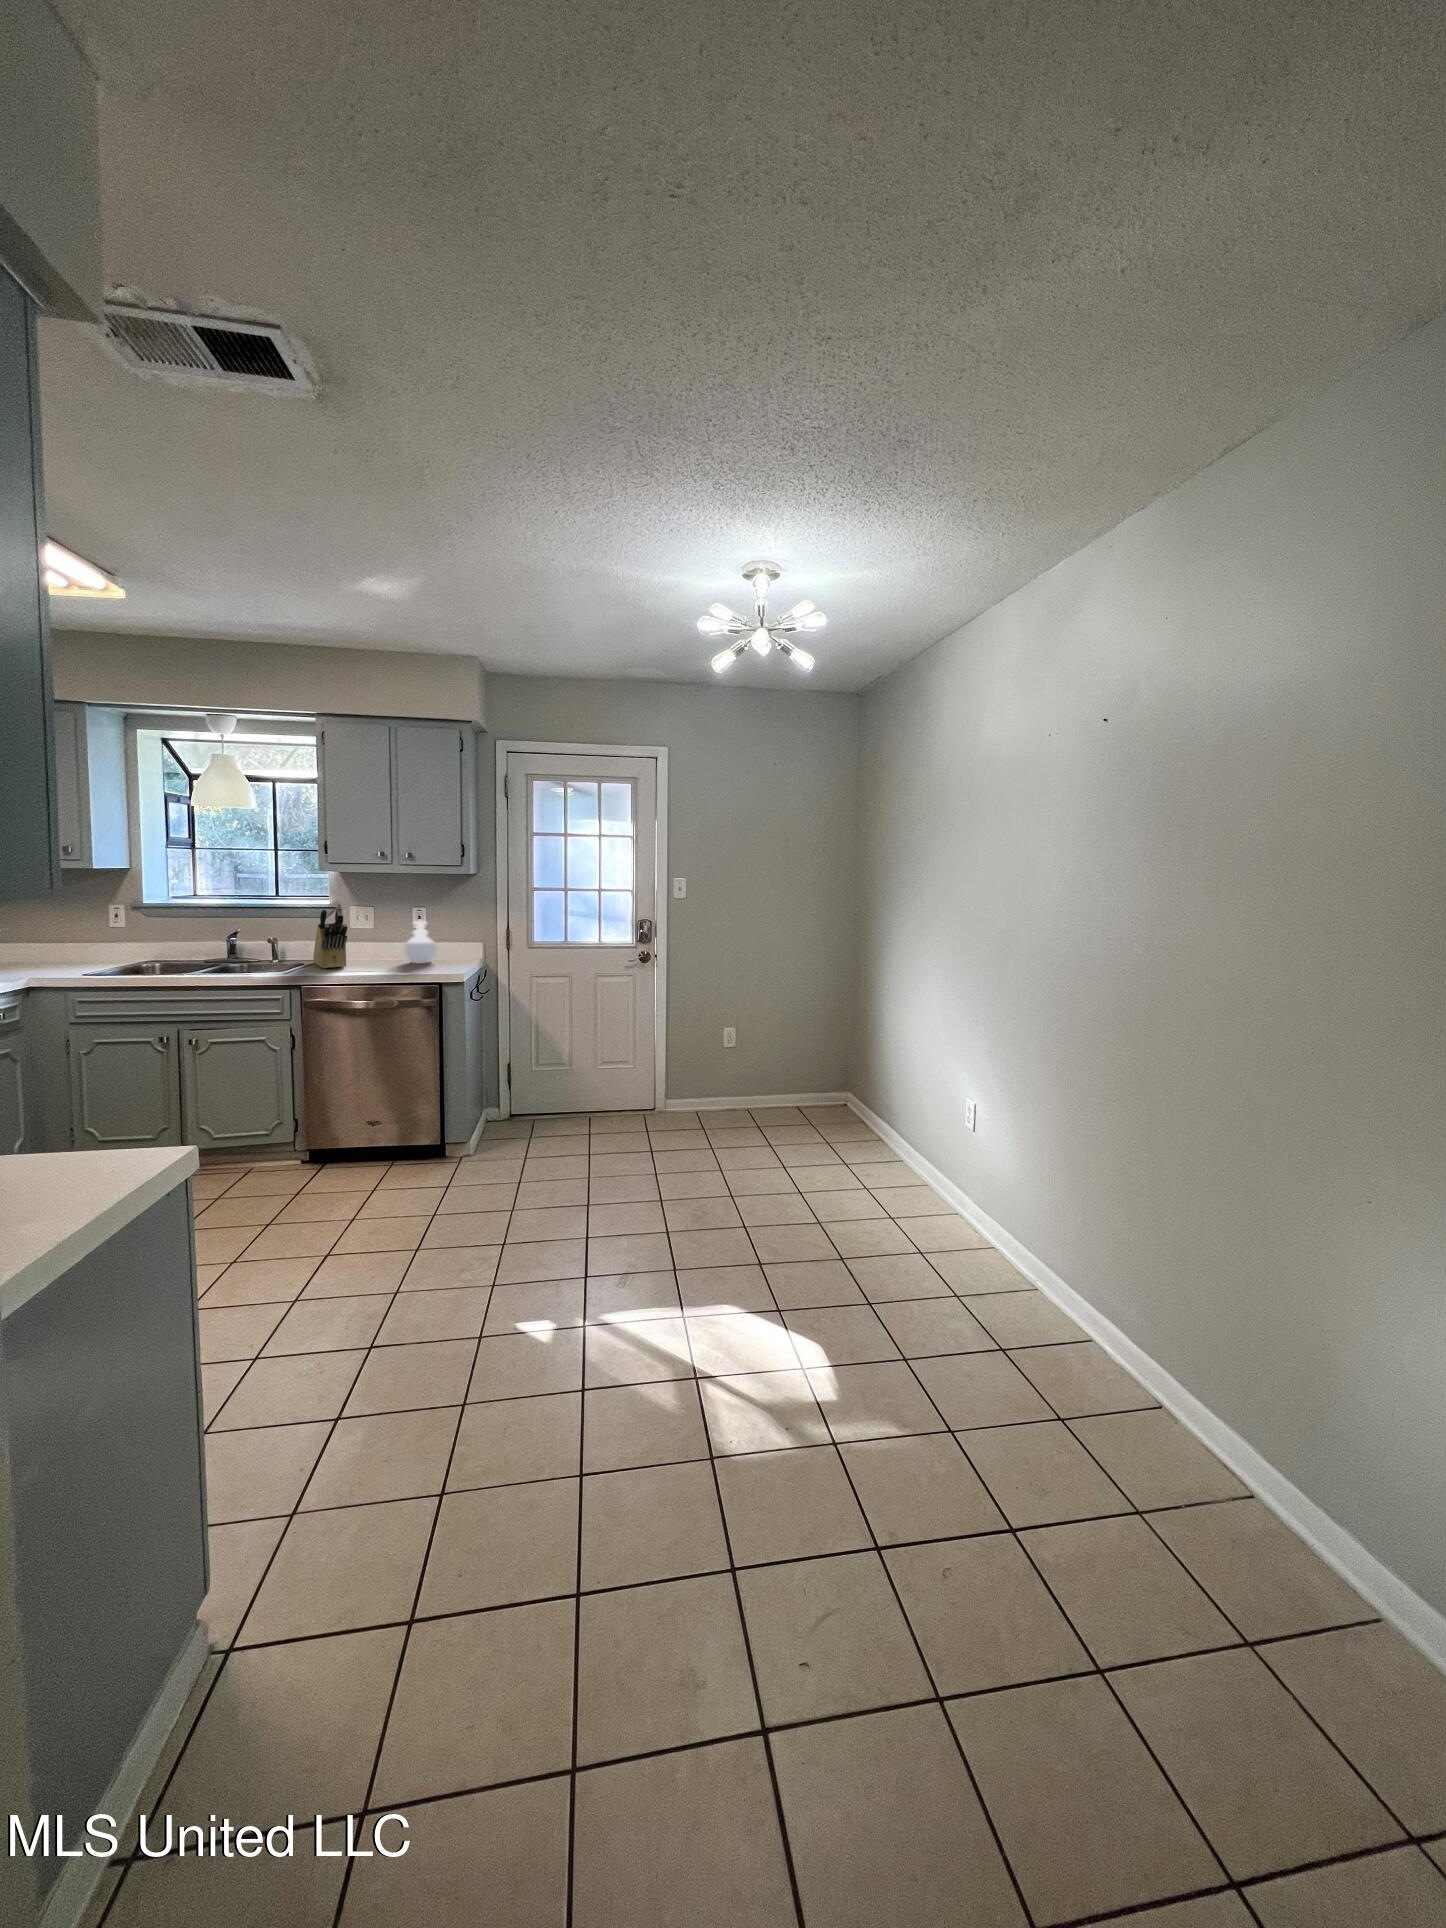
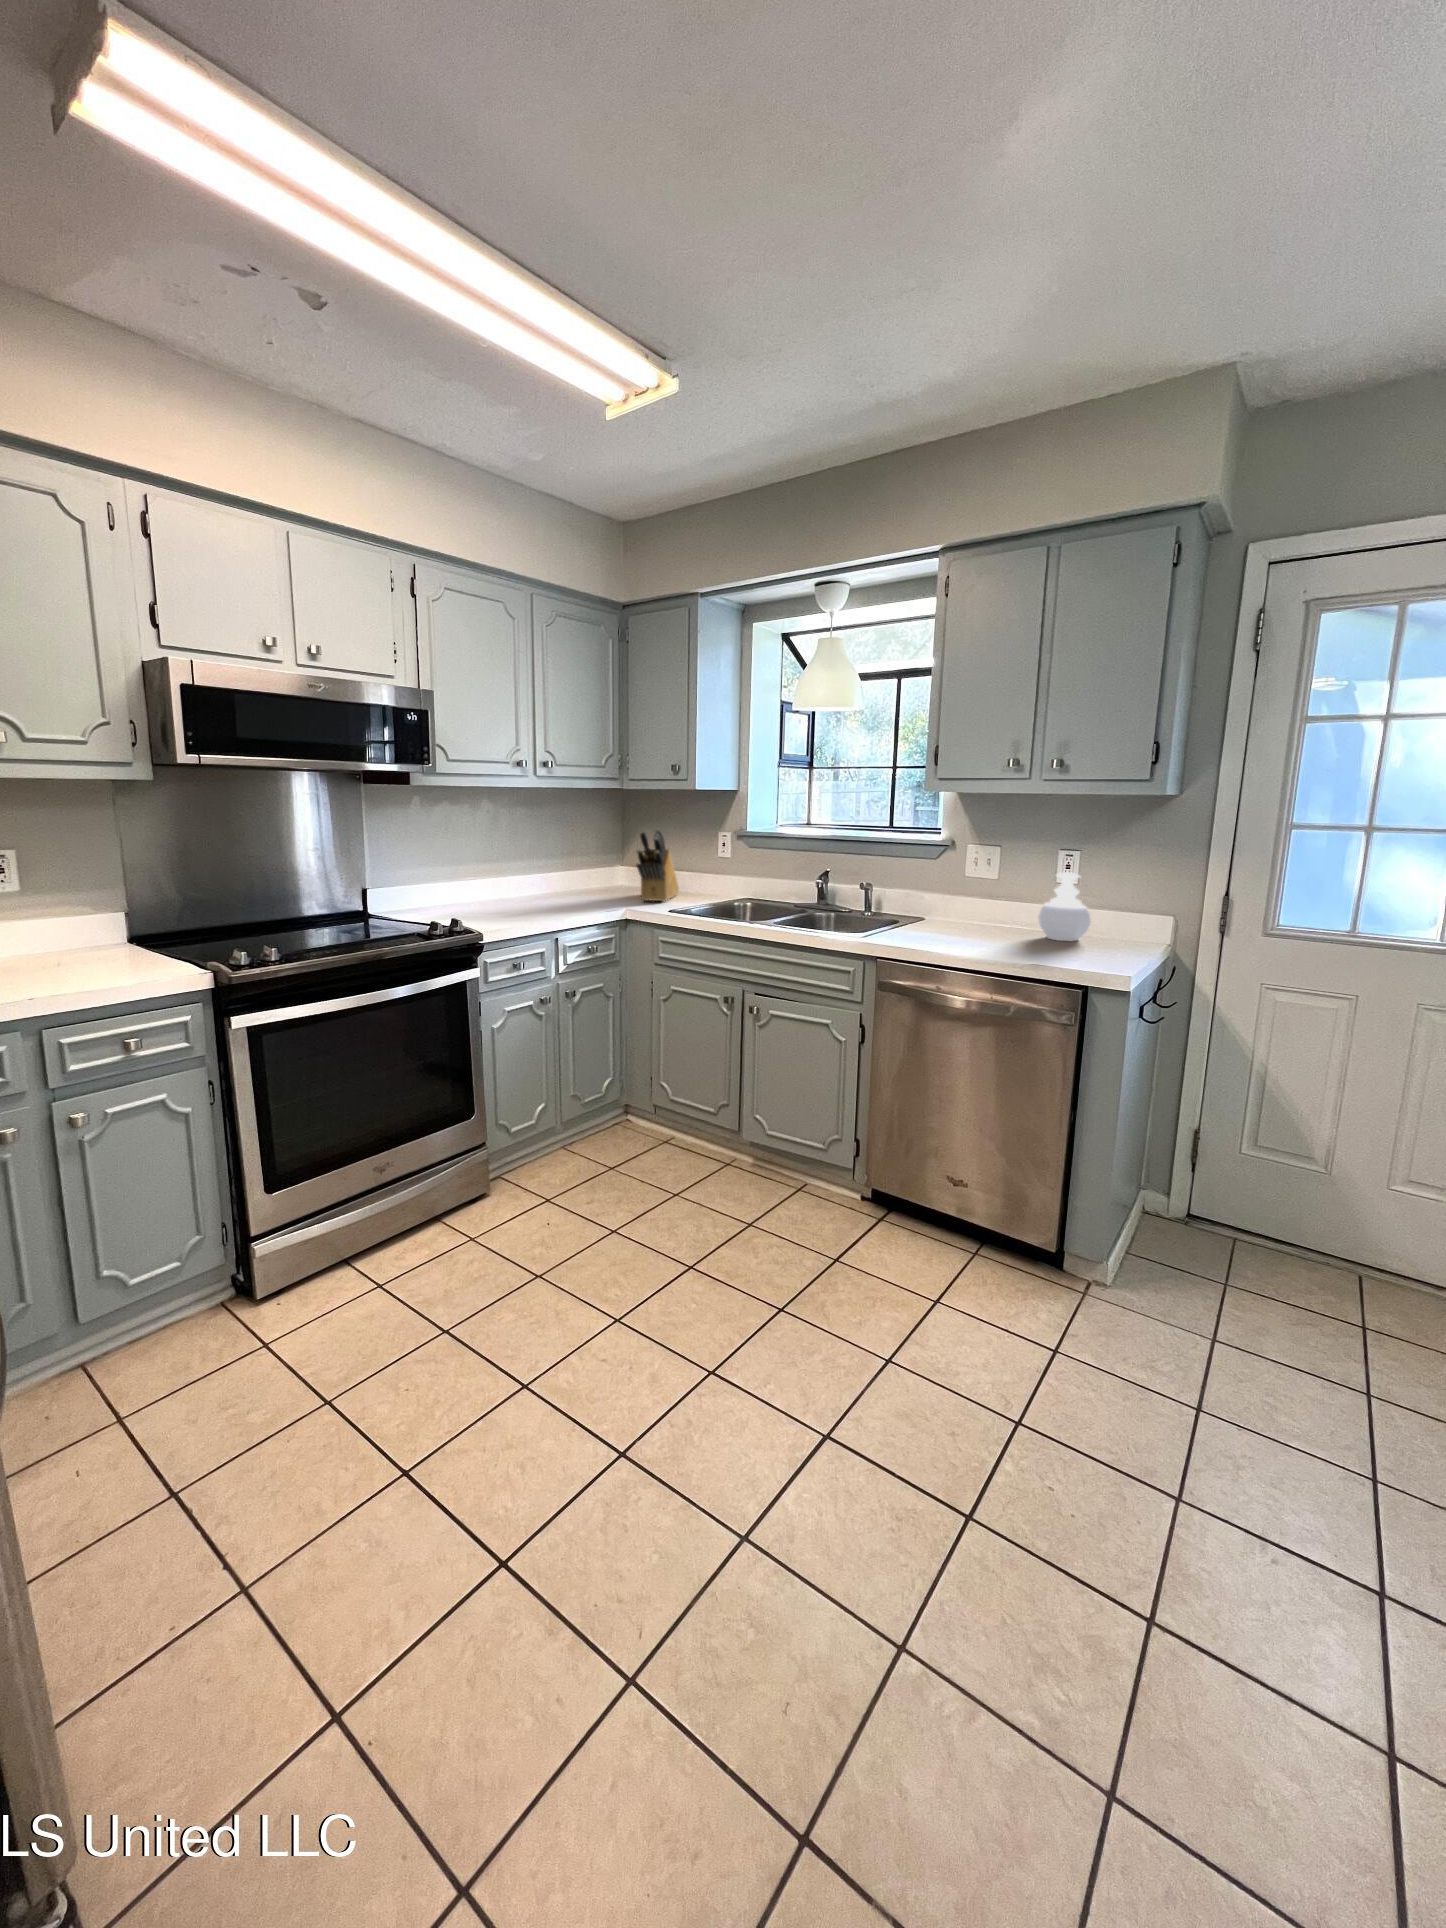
knife block: present [313,906,347,968] -> present [636,829,679,902]

